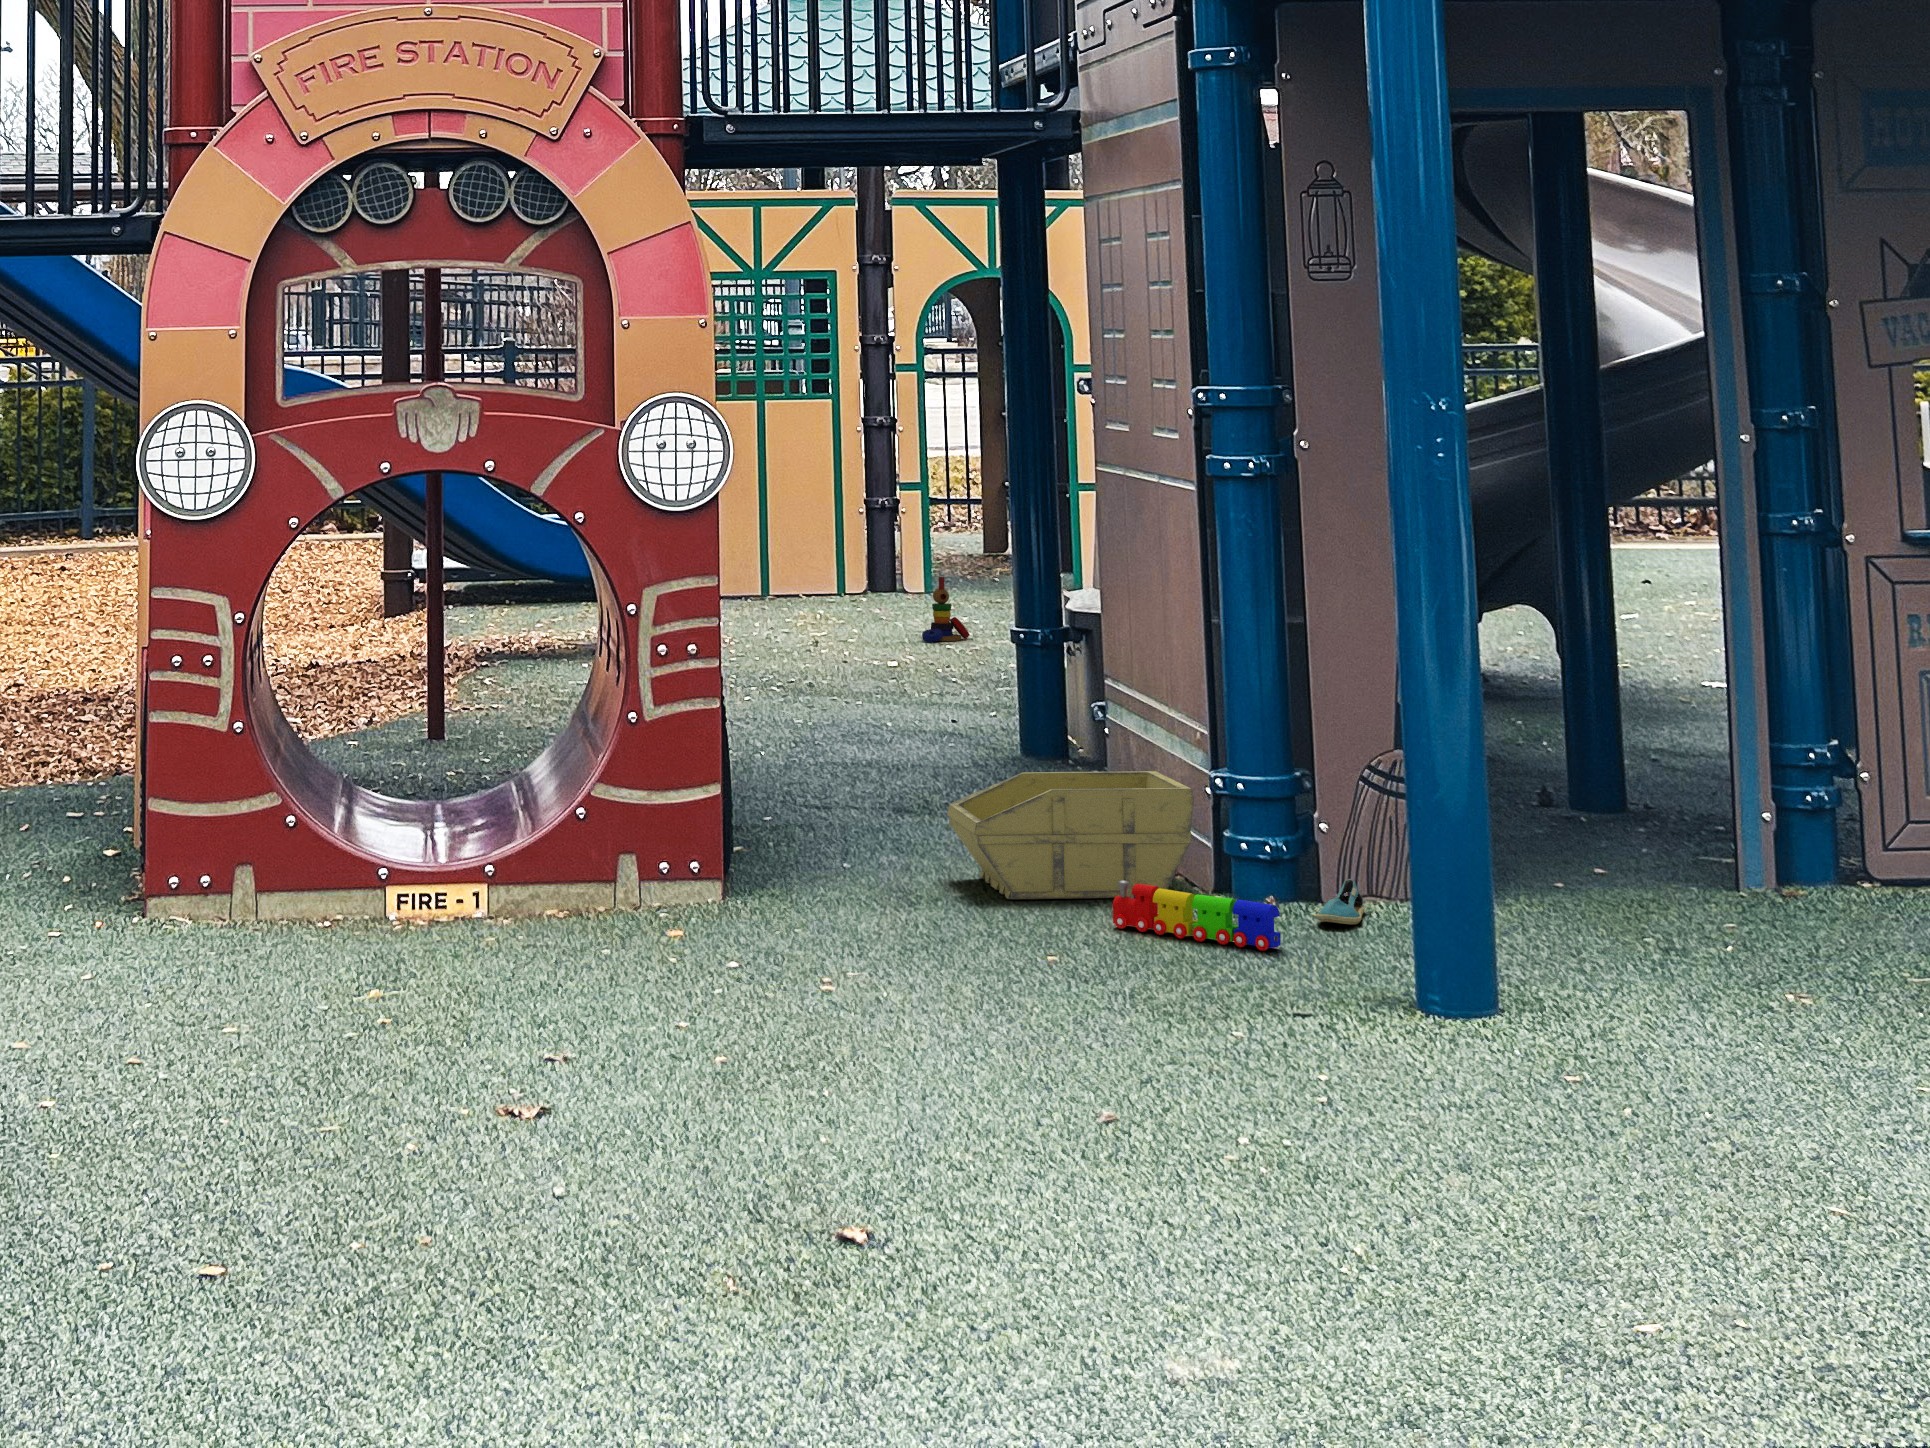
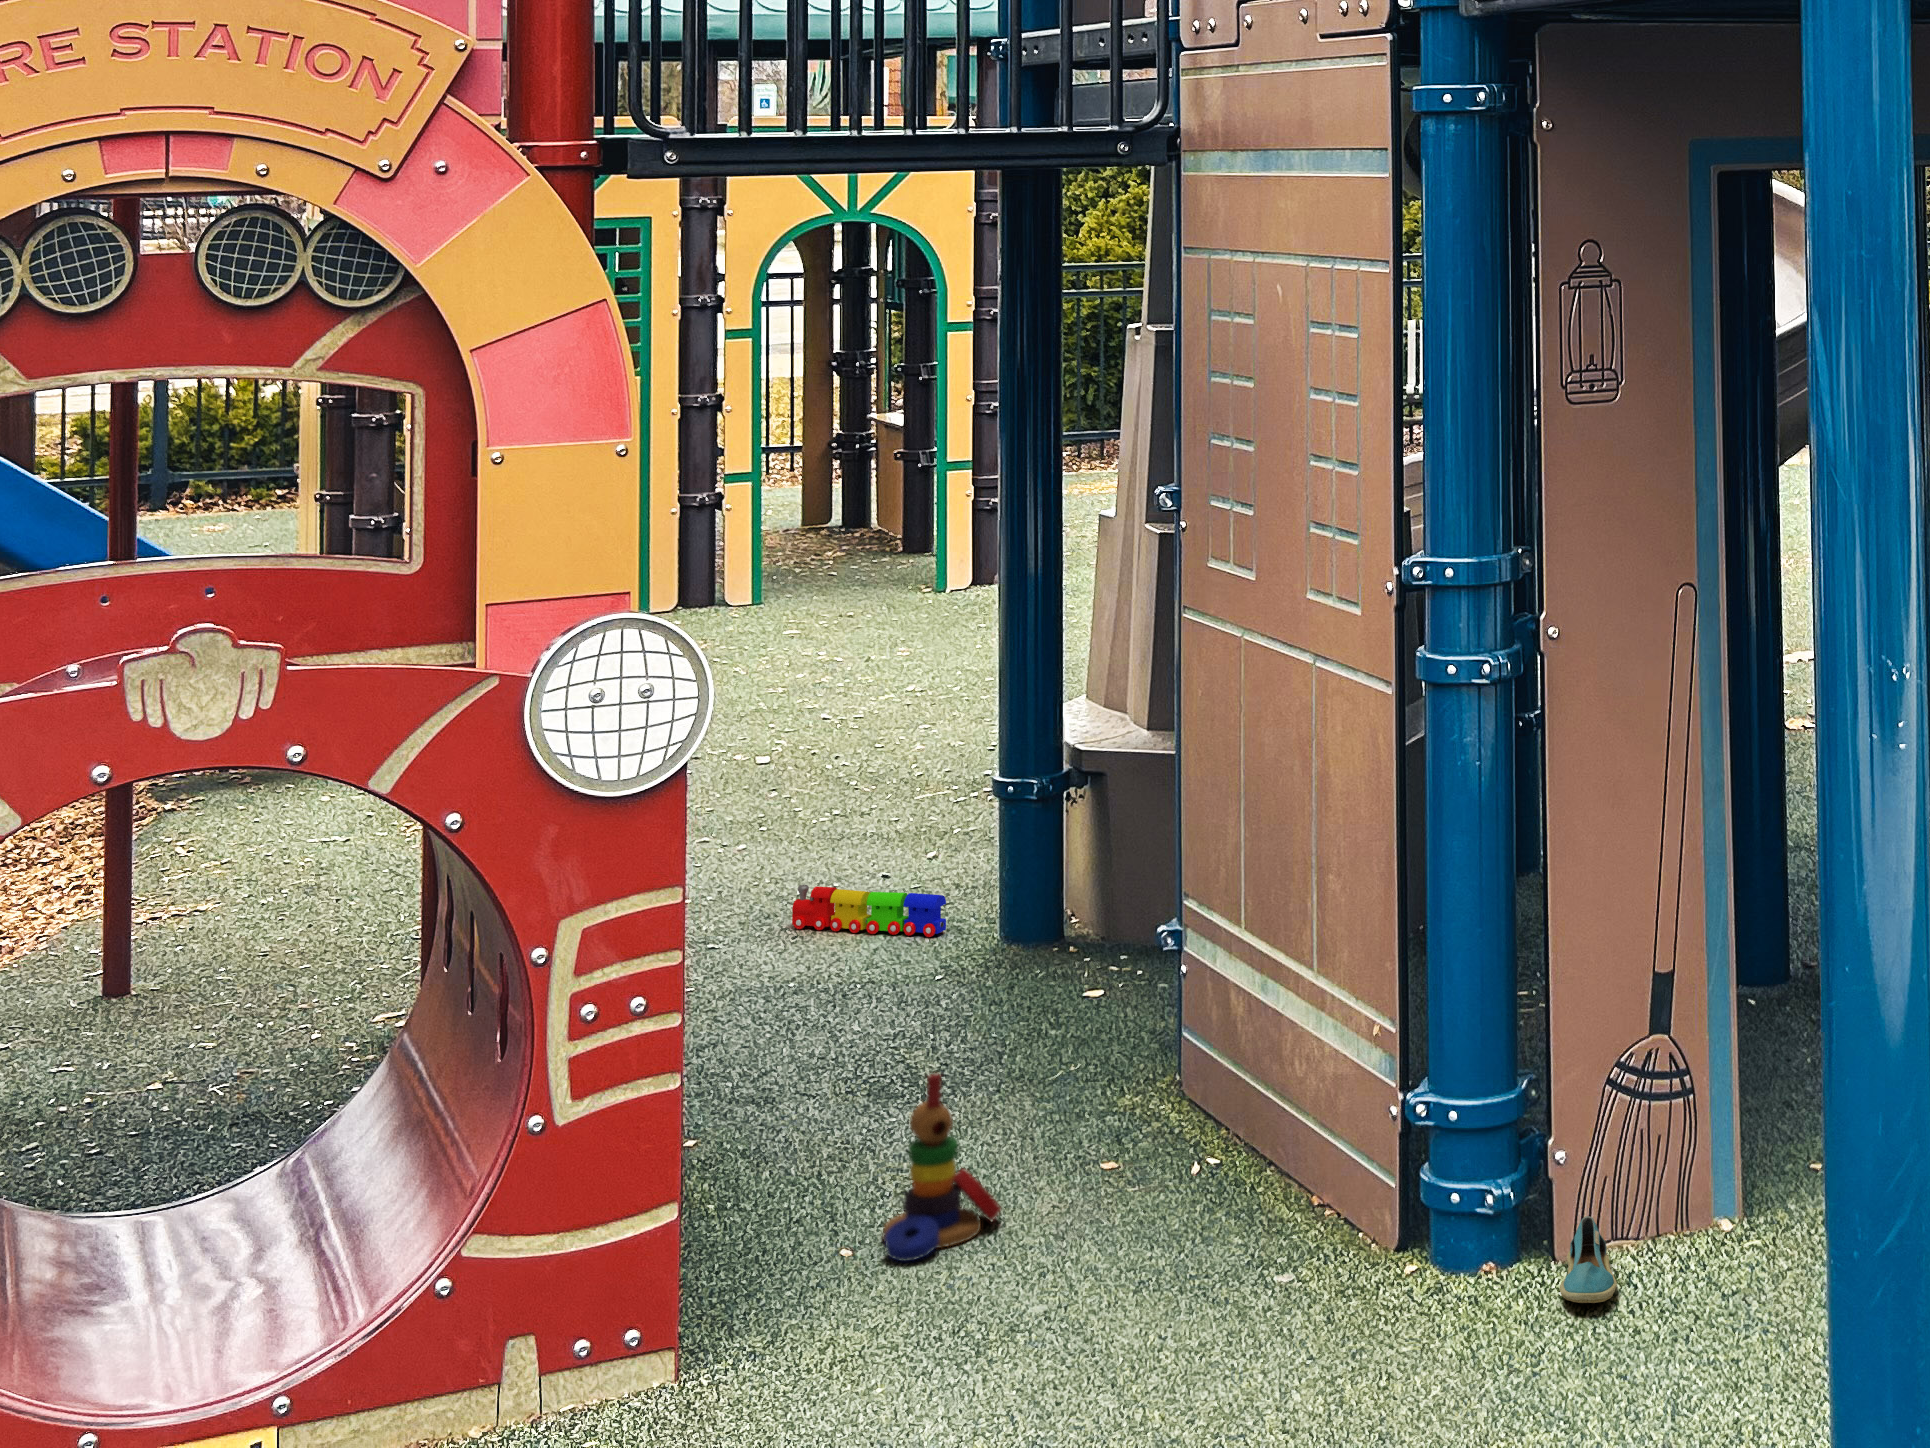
stacking toy: present [922,577,970,642] -> present [882,1074,1001,1261]
storage bin: present [947,771,1194,899] -> none [1008,1069,1372,1320]
toy train: present [1113,880,1281,951] -> present [792,885,946,937]

